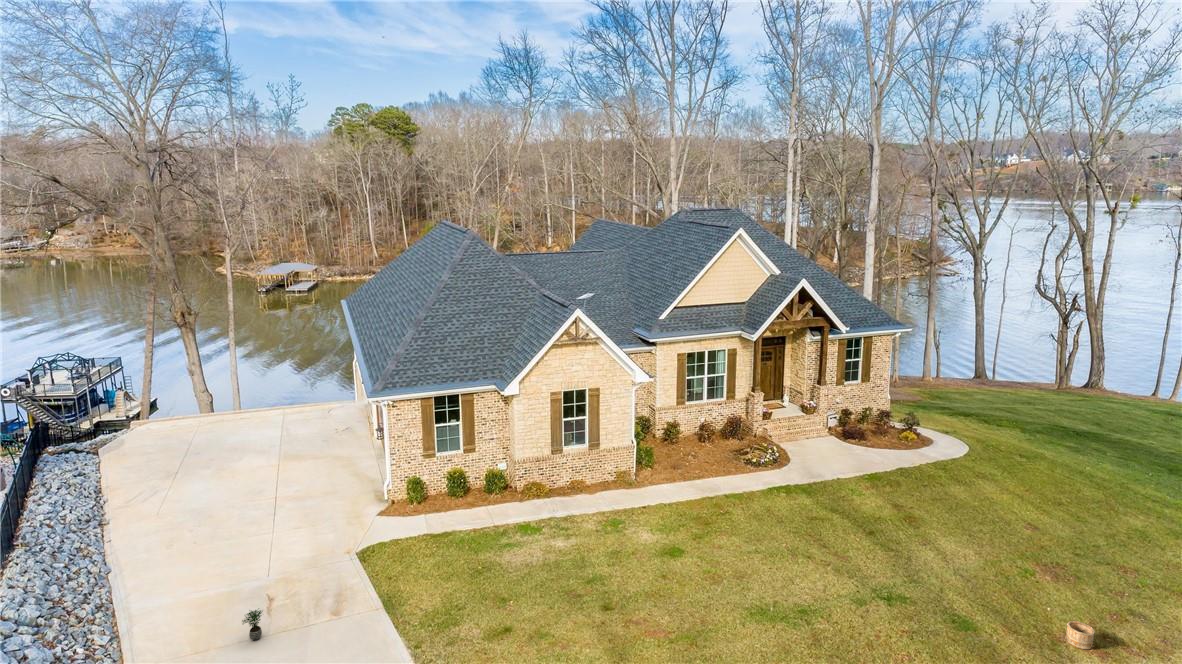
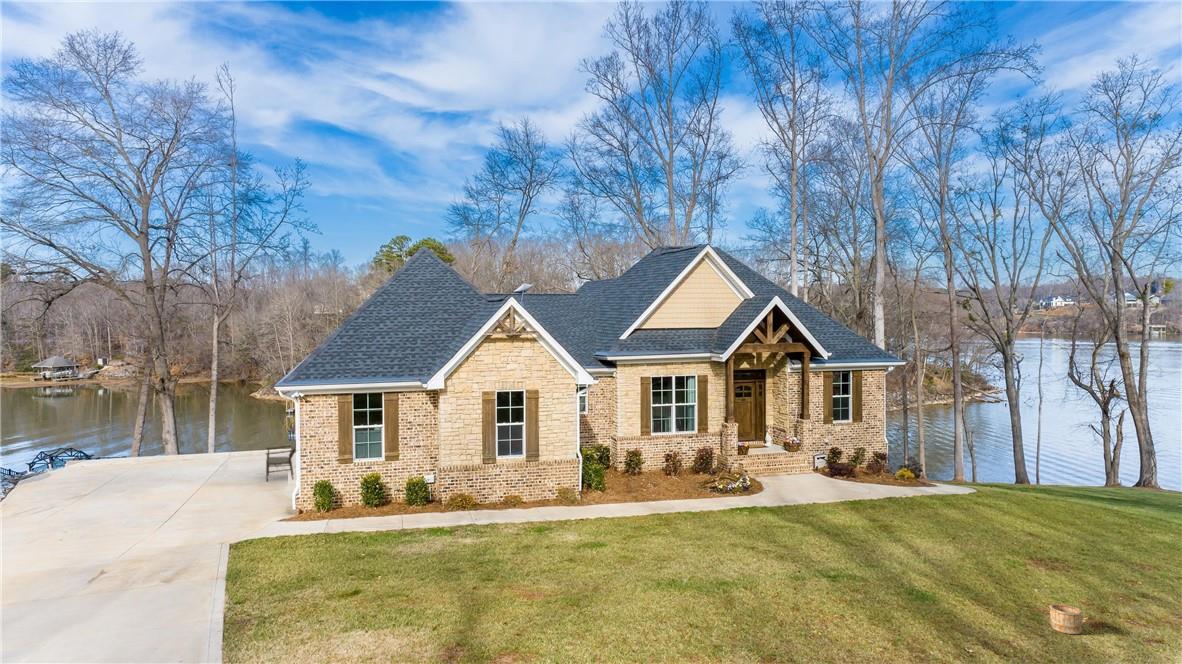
armchair: none [341,415,372,457] -> present [266,440,296,481]
potted plant: present [242,610,262,641] -> none [75,564,106,601]

